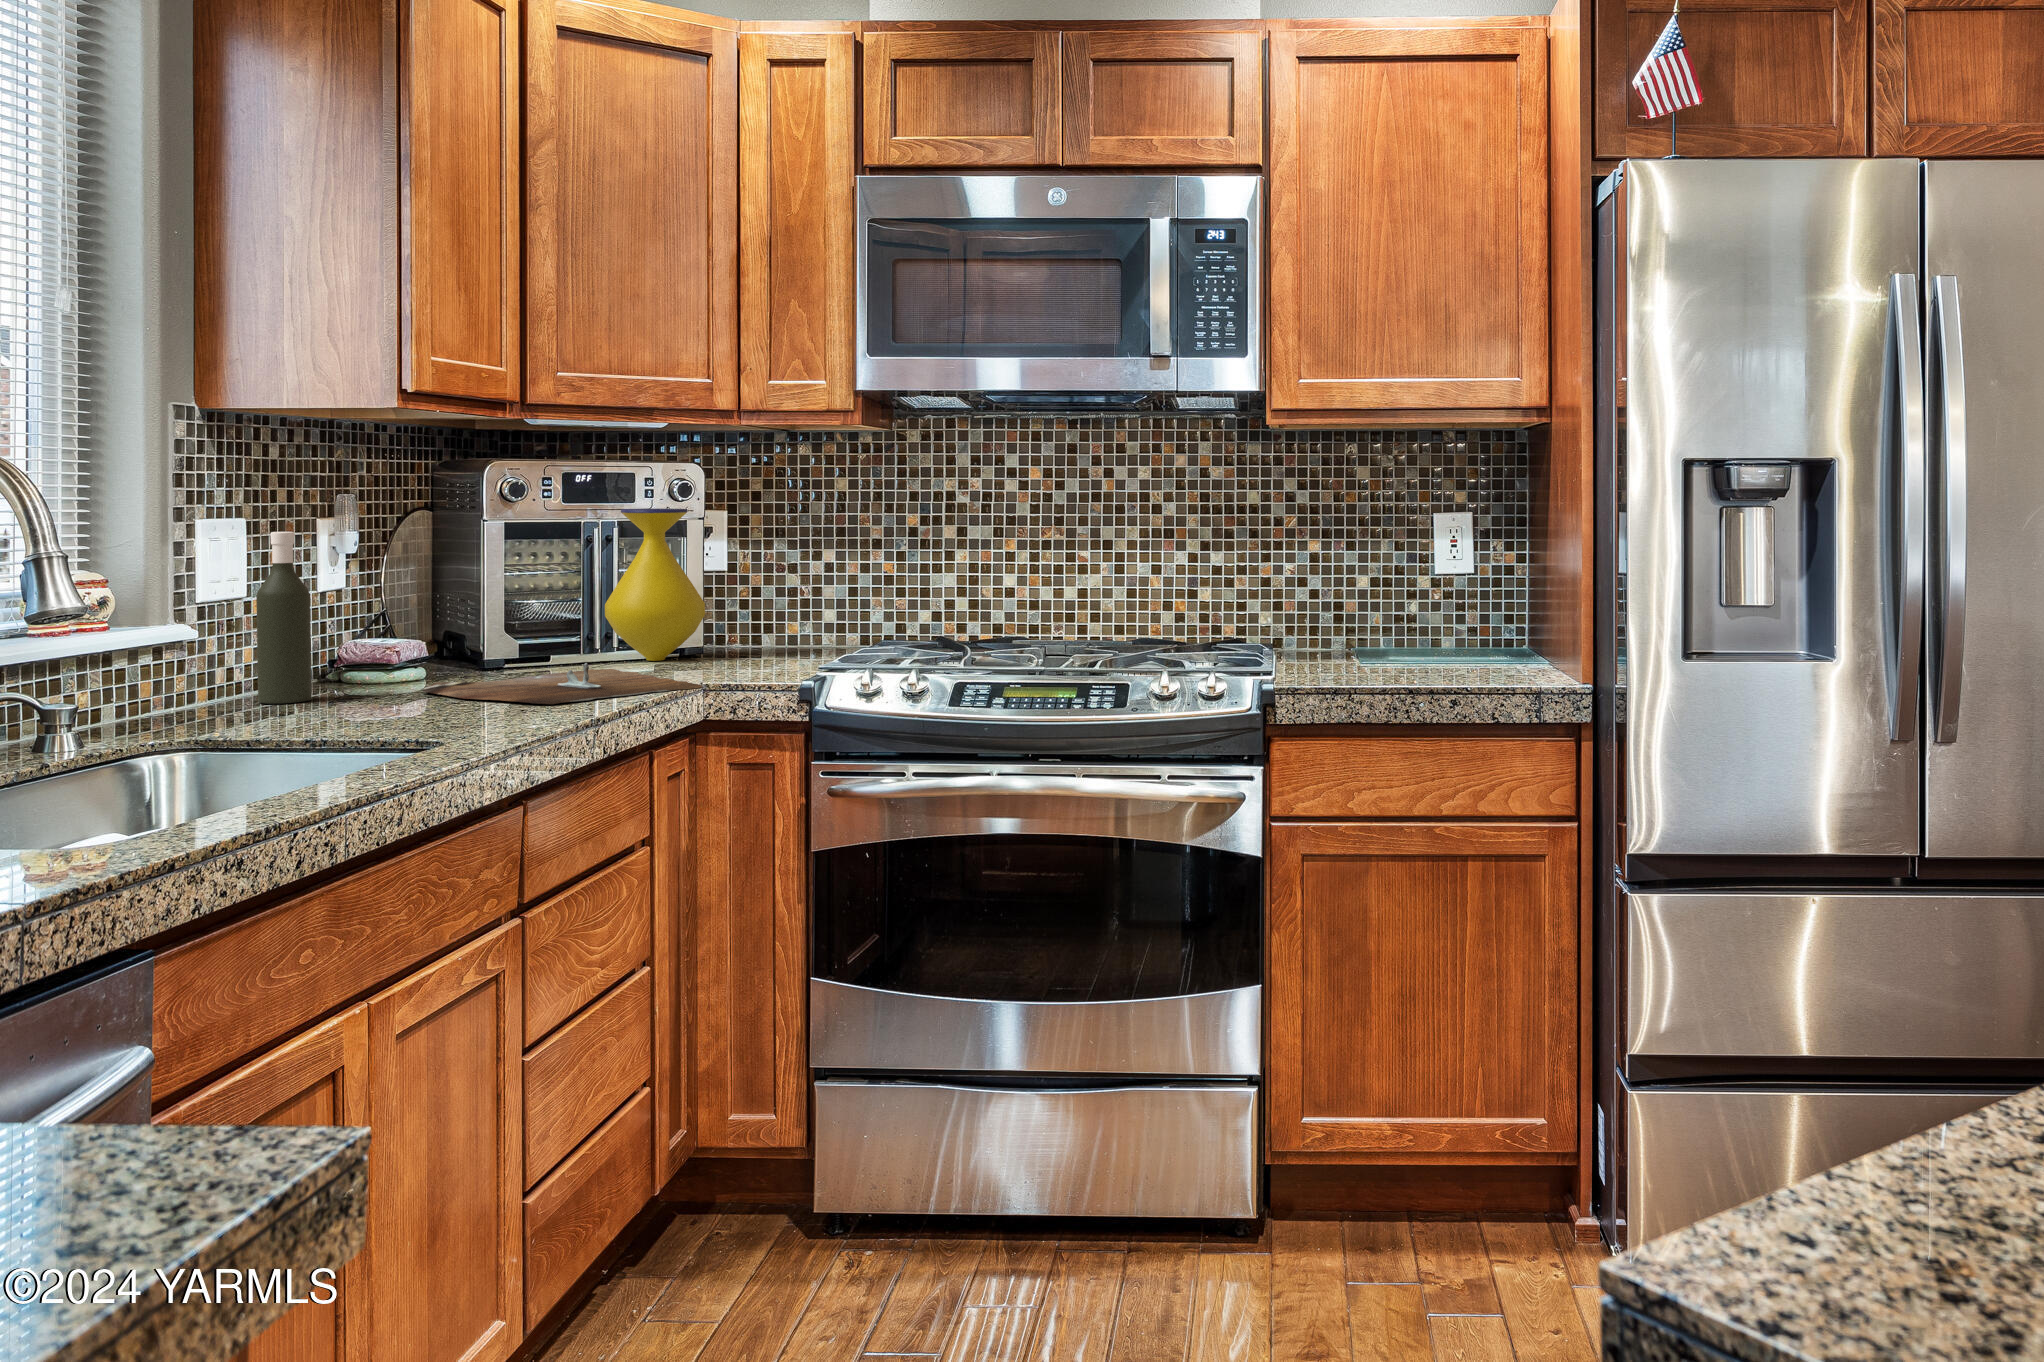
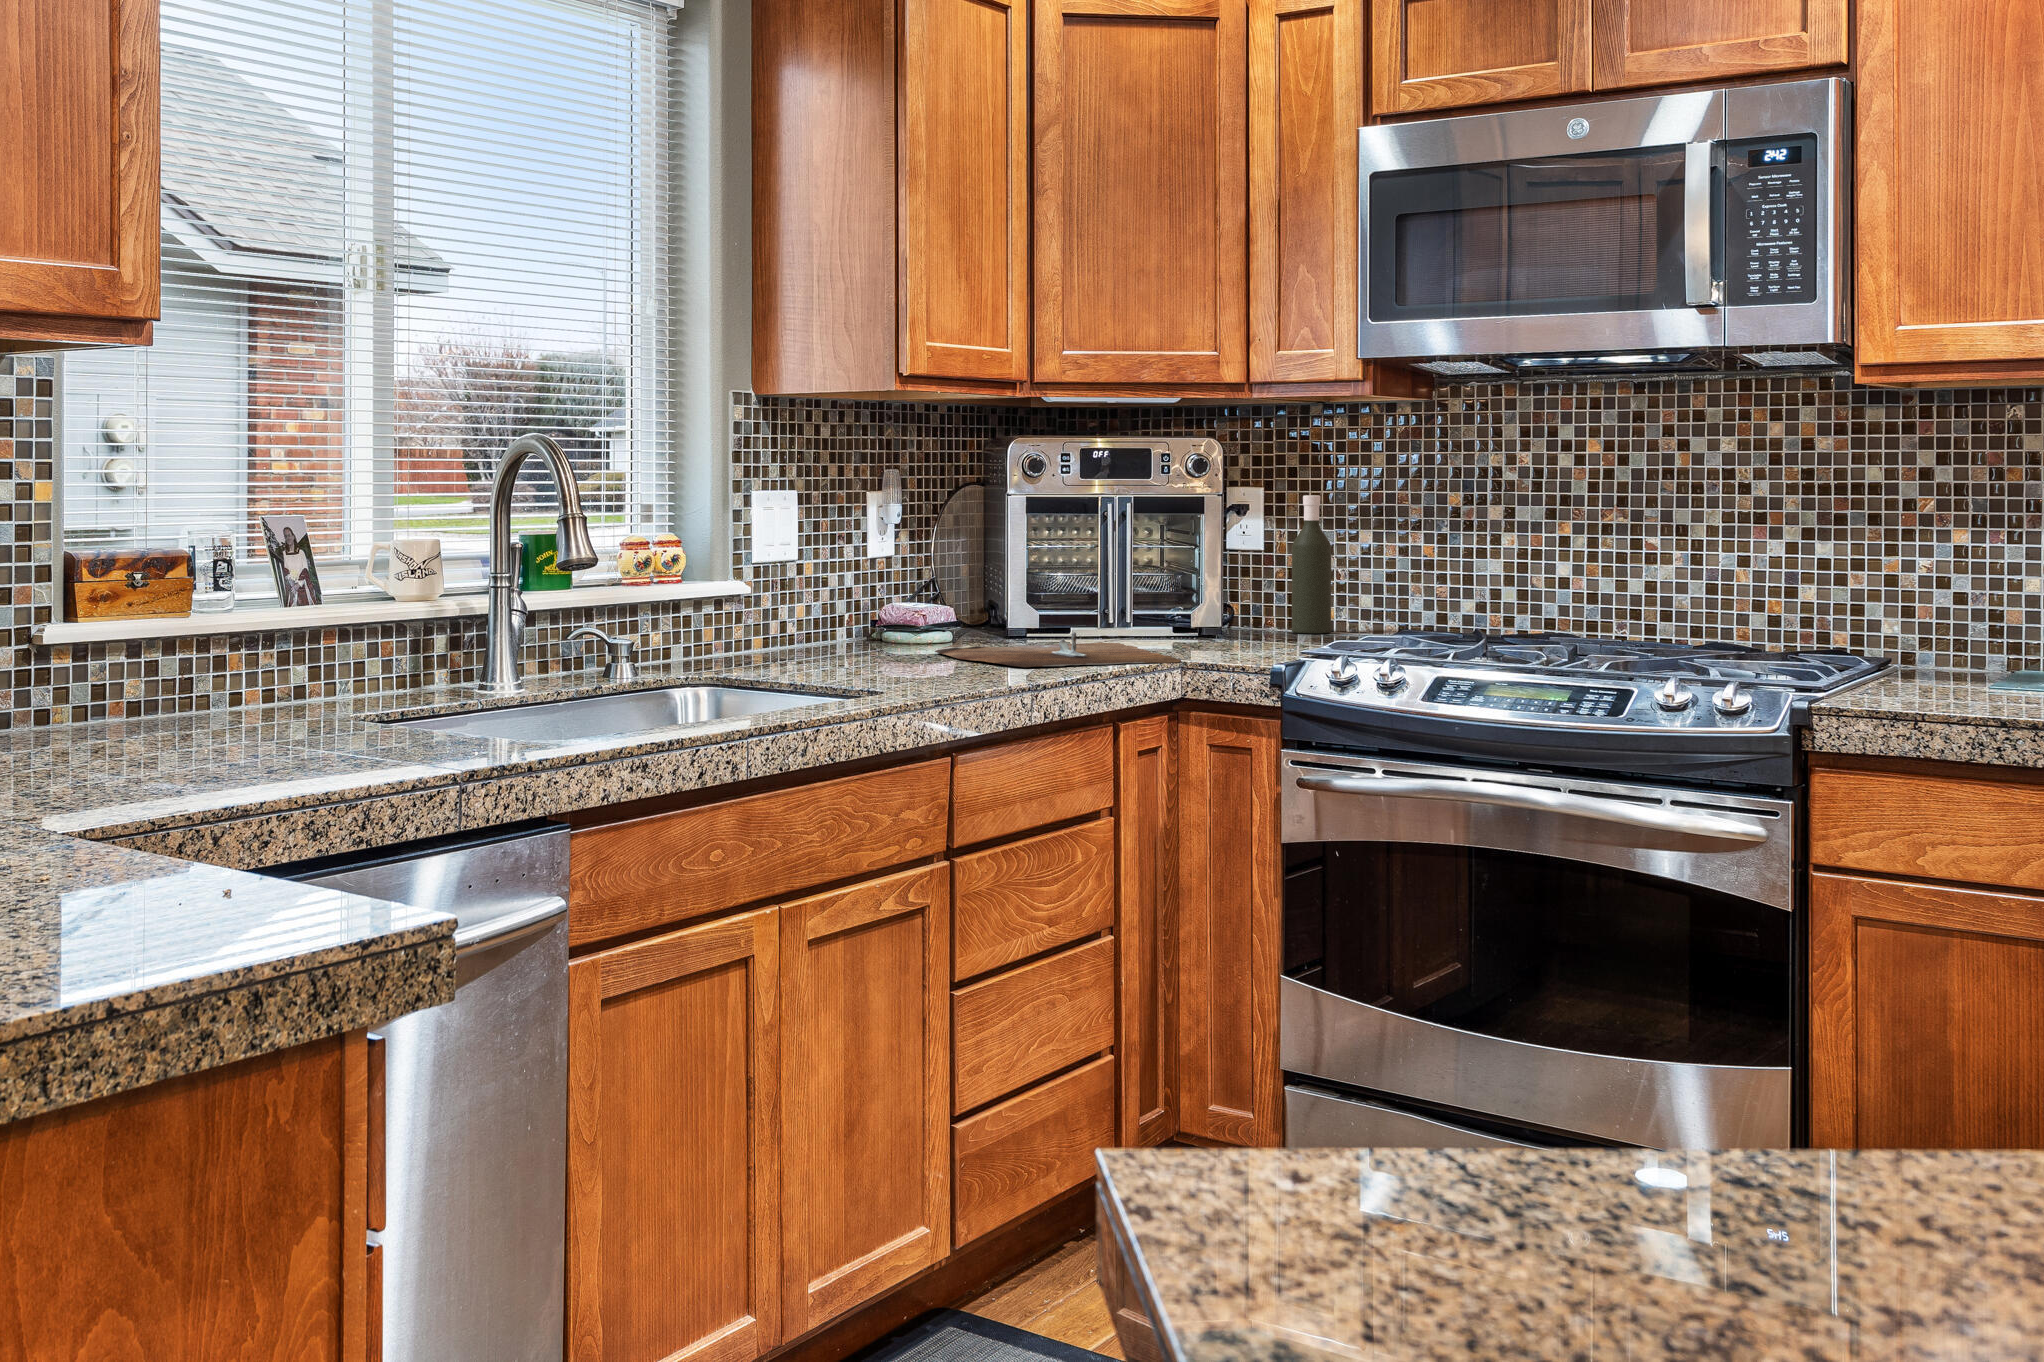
vase: present [605,509,705,661] -> none [1126,487,1220,639]
bottle: present [256,532,312,704] -> present [1292,495,1331,633]

